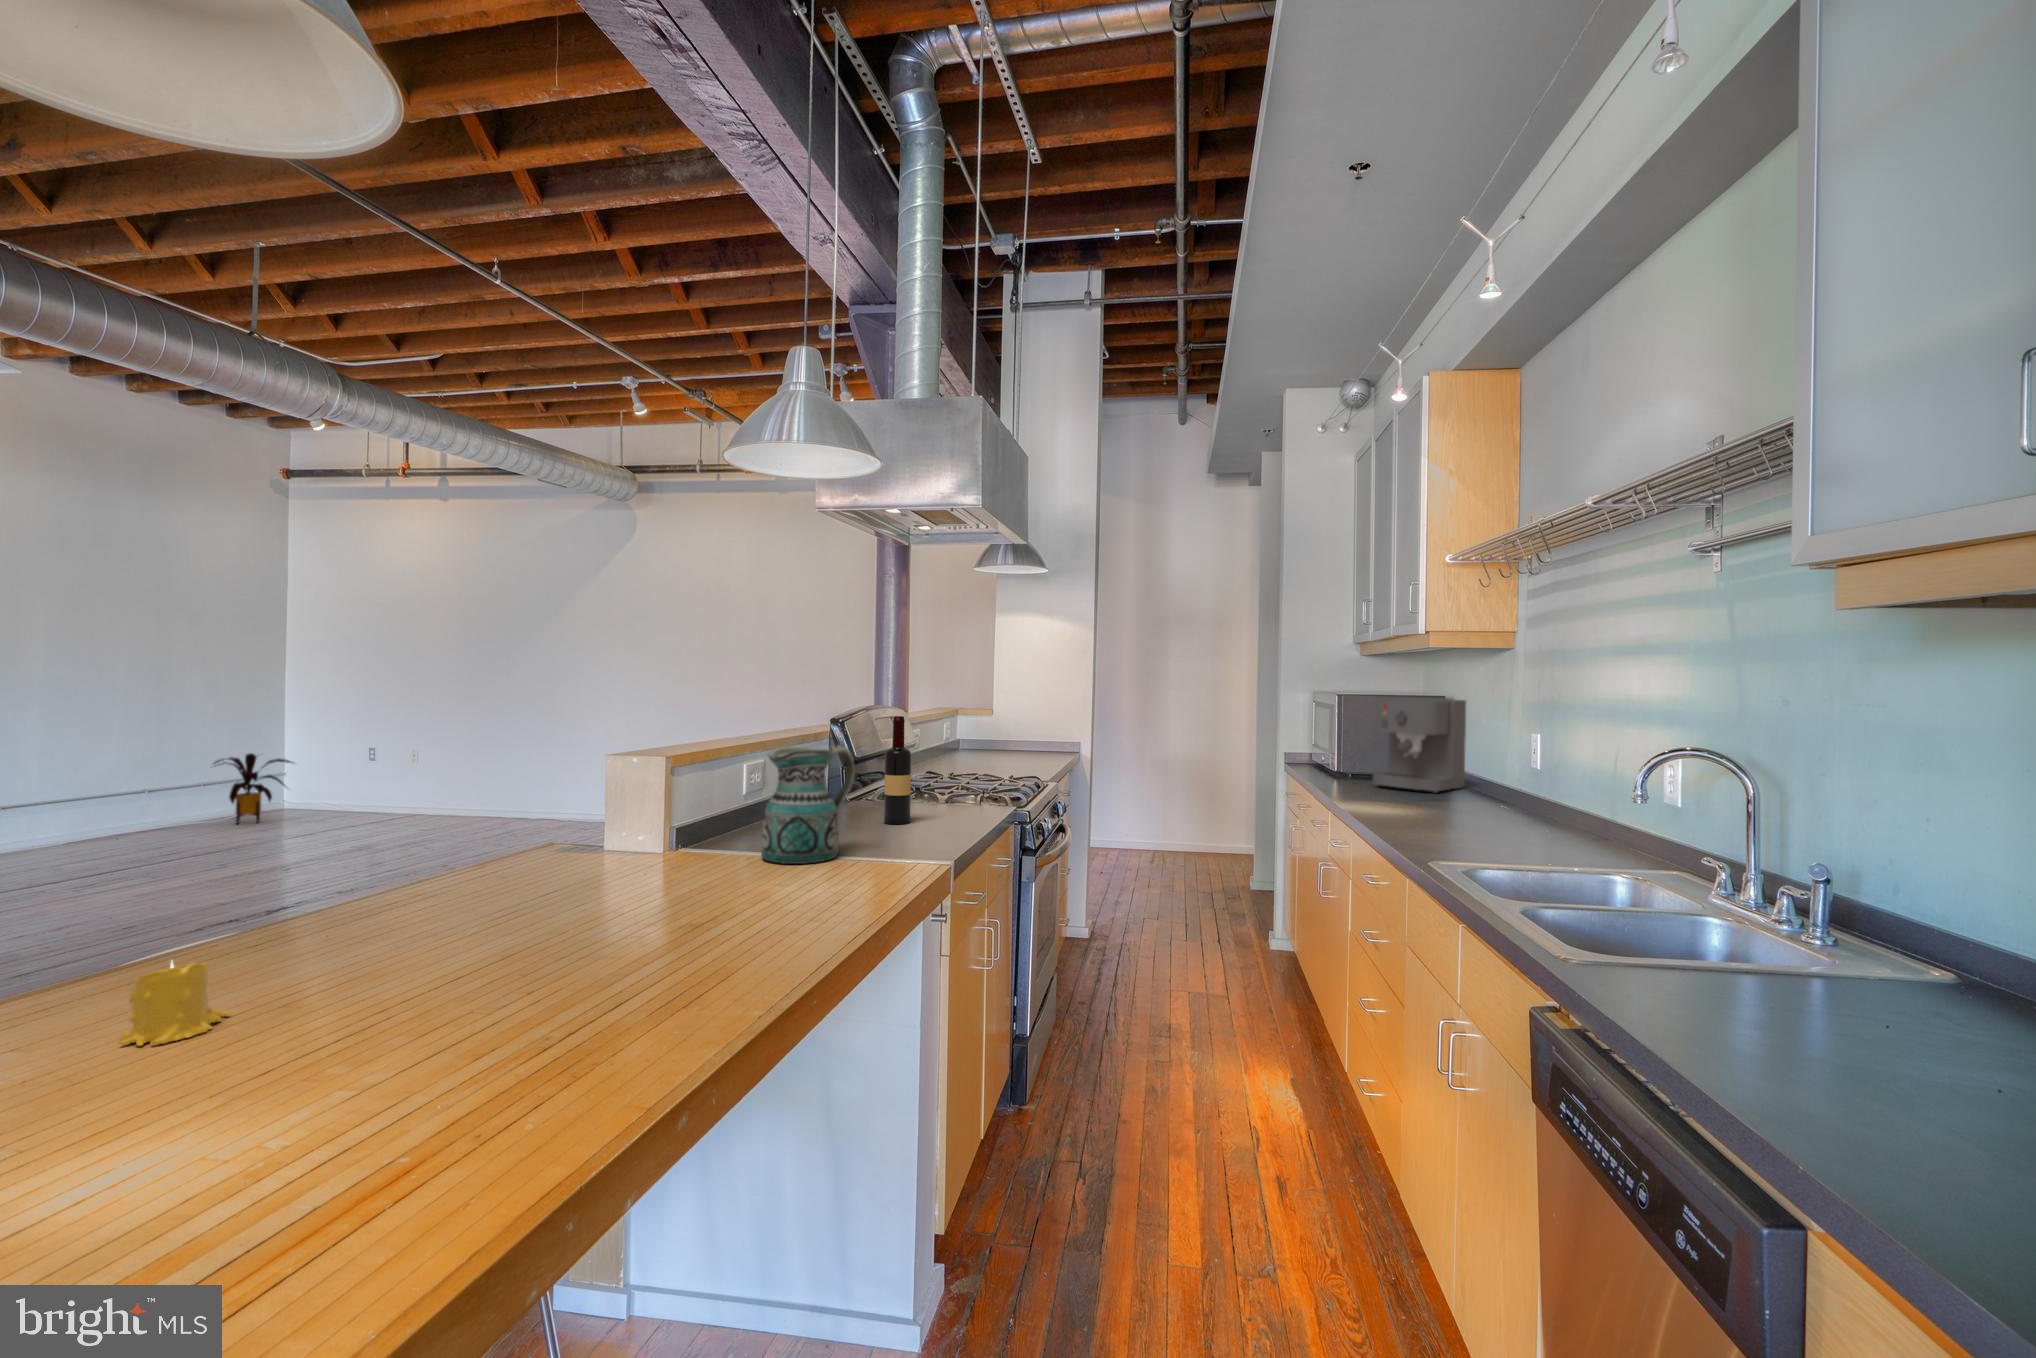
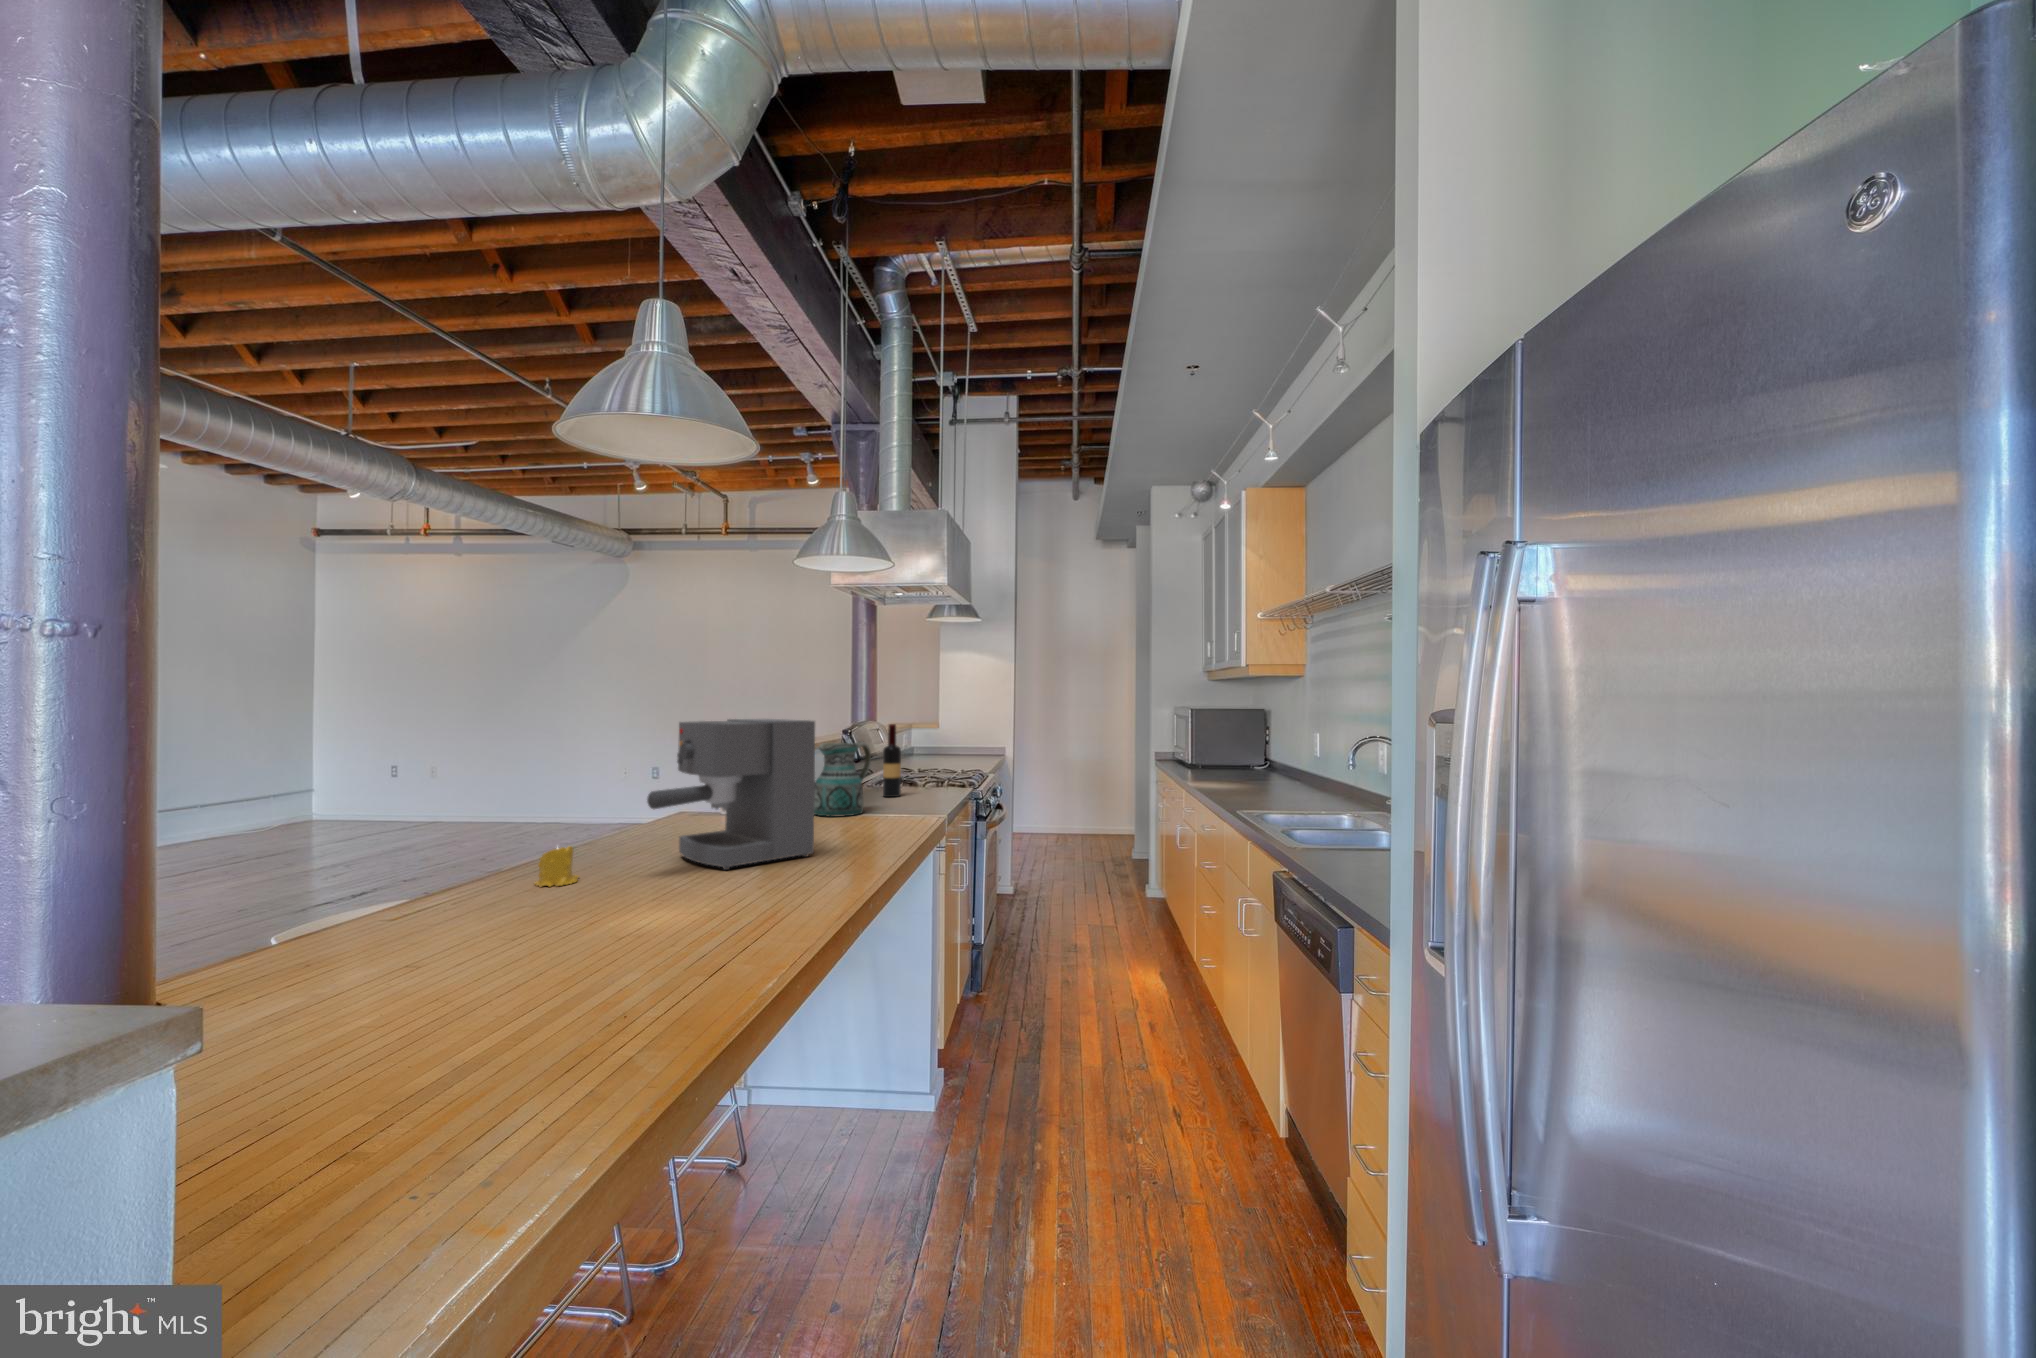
coffee maker: present [1373,698,1466,793] -> present [647,719,815,870]
house plant: present [214,753,291,824] -> none [246,777,326,840]

